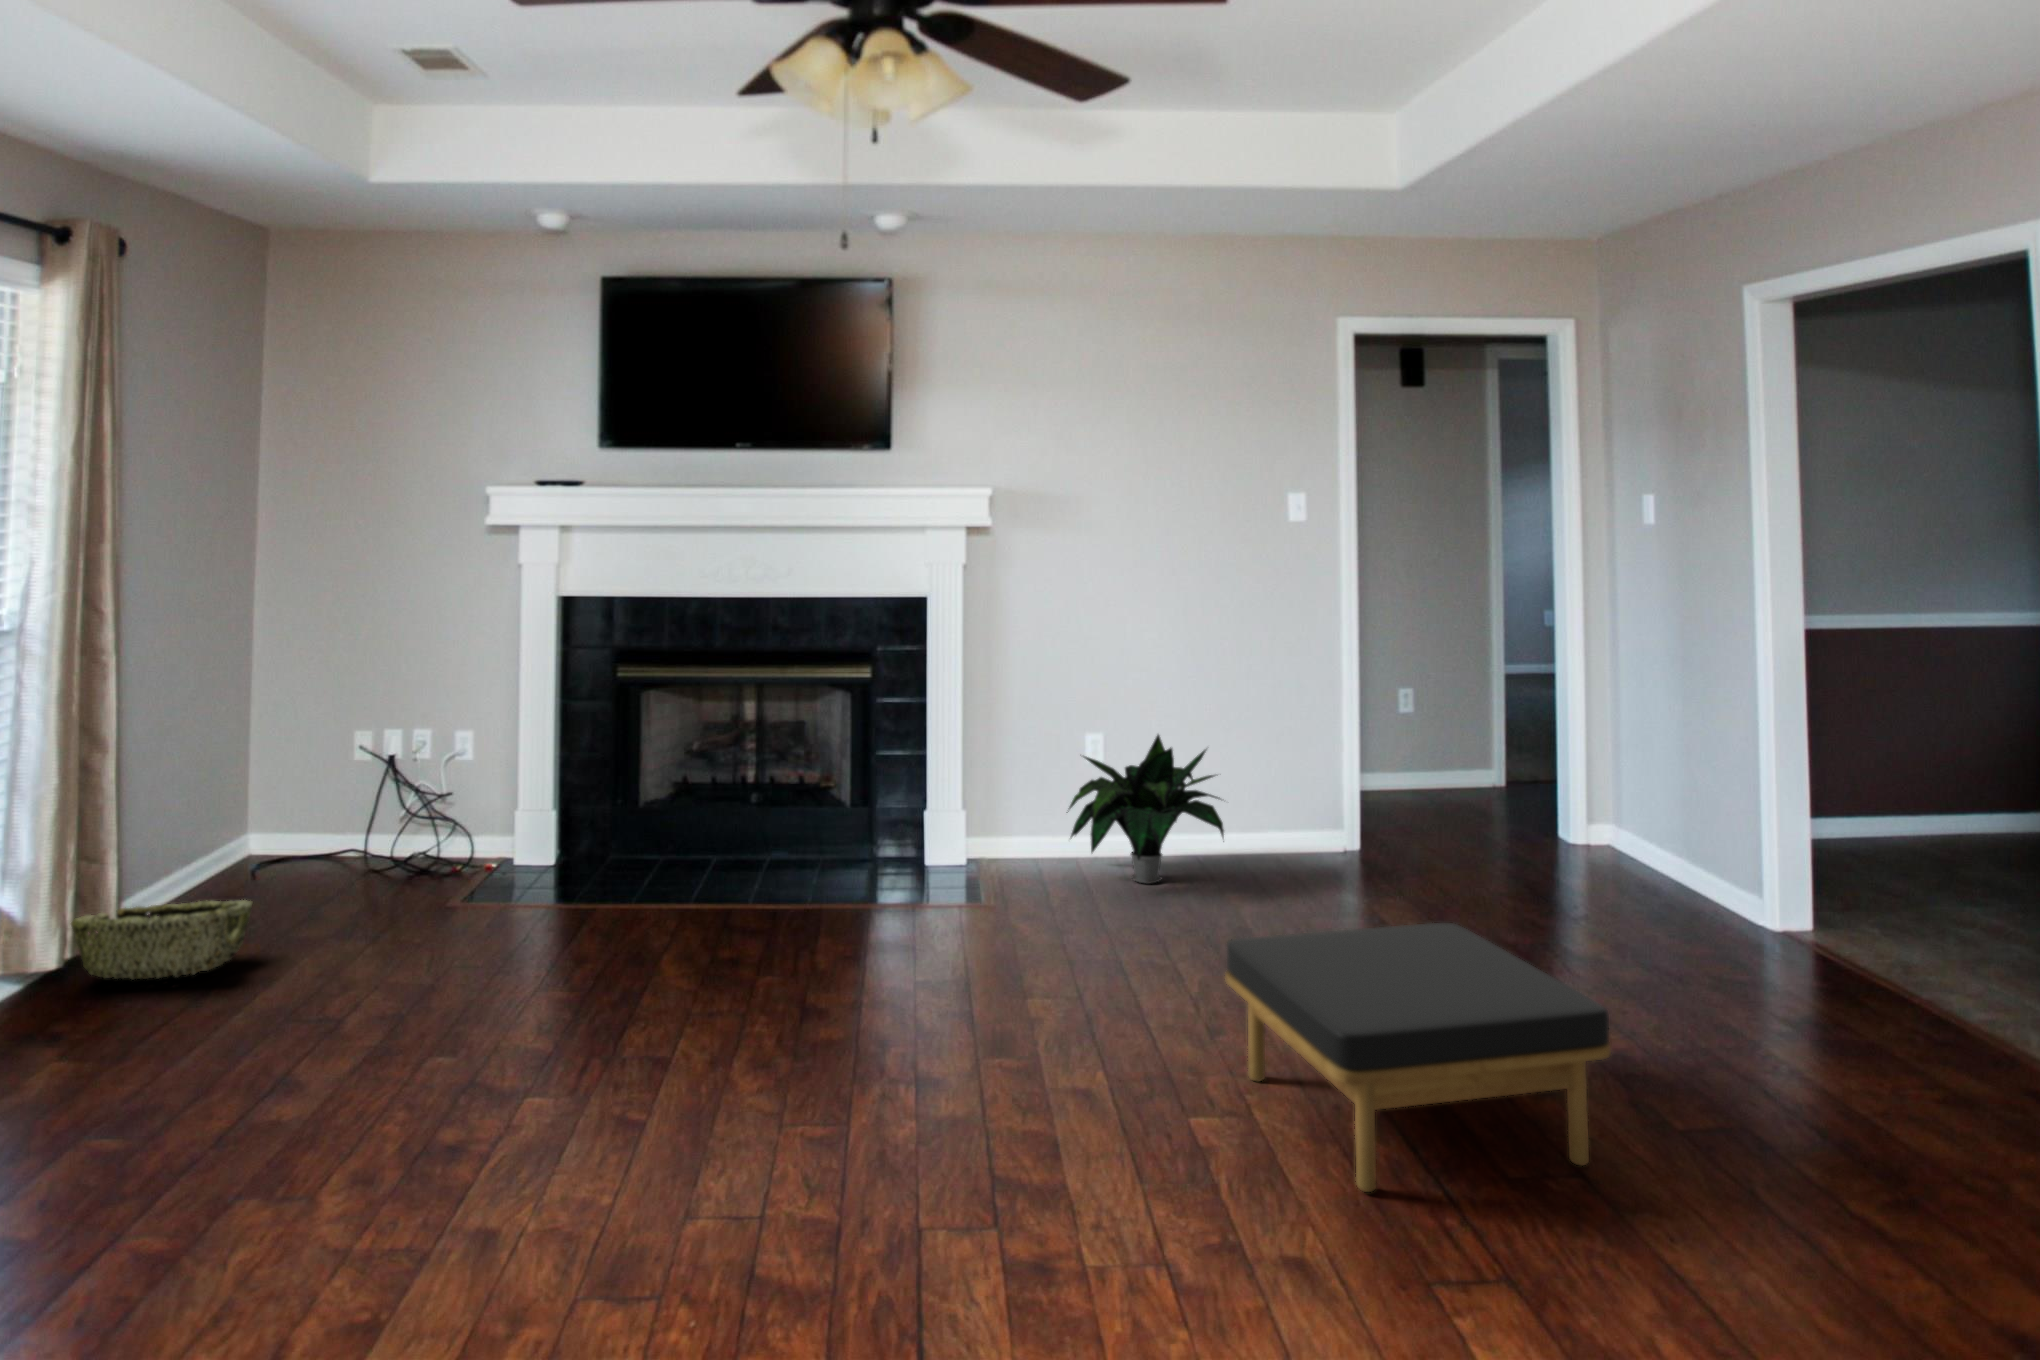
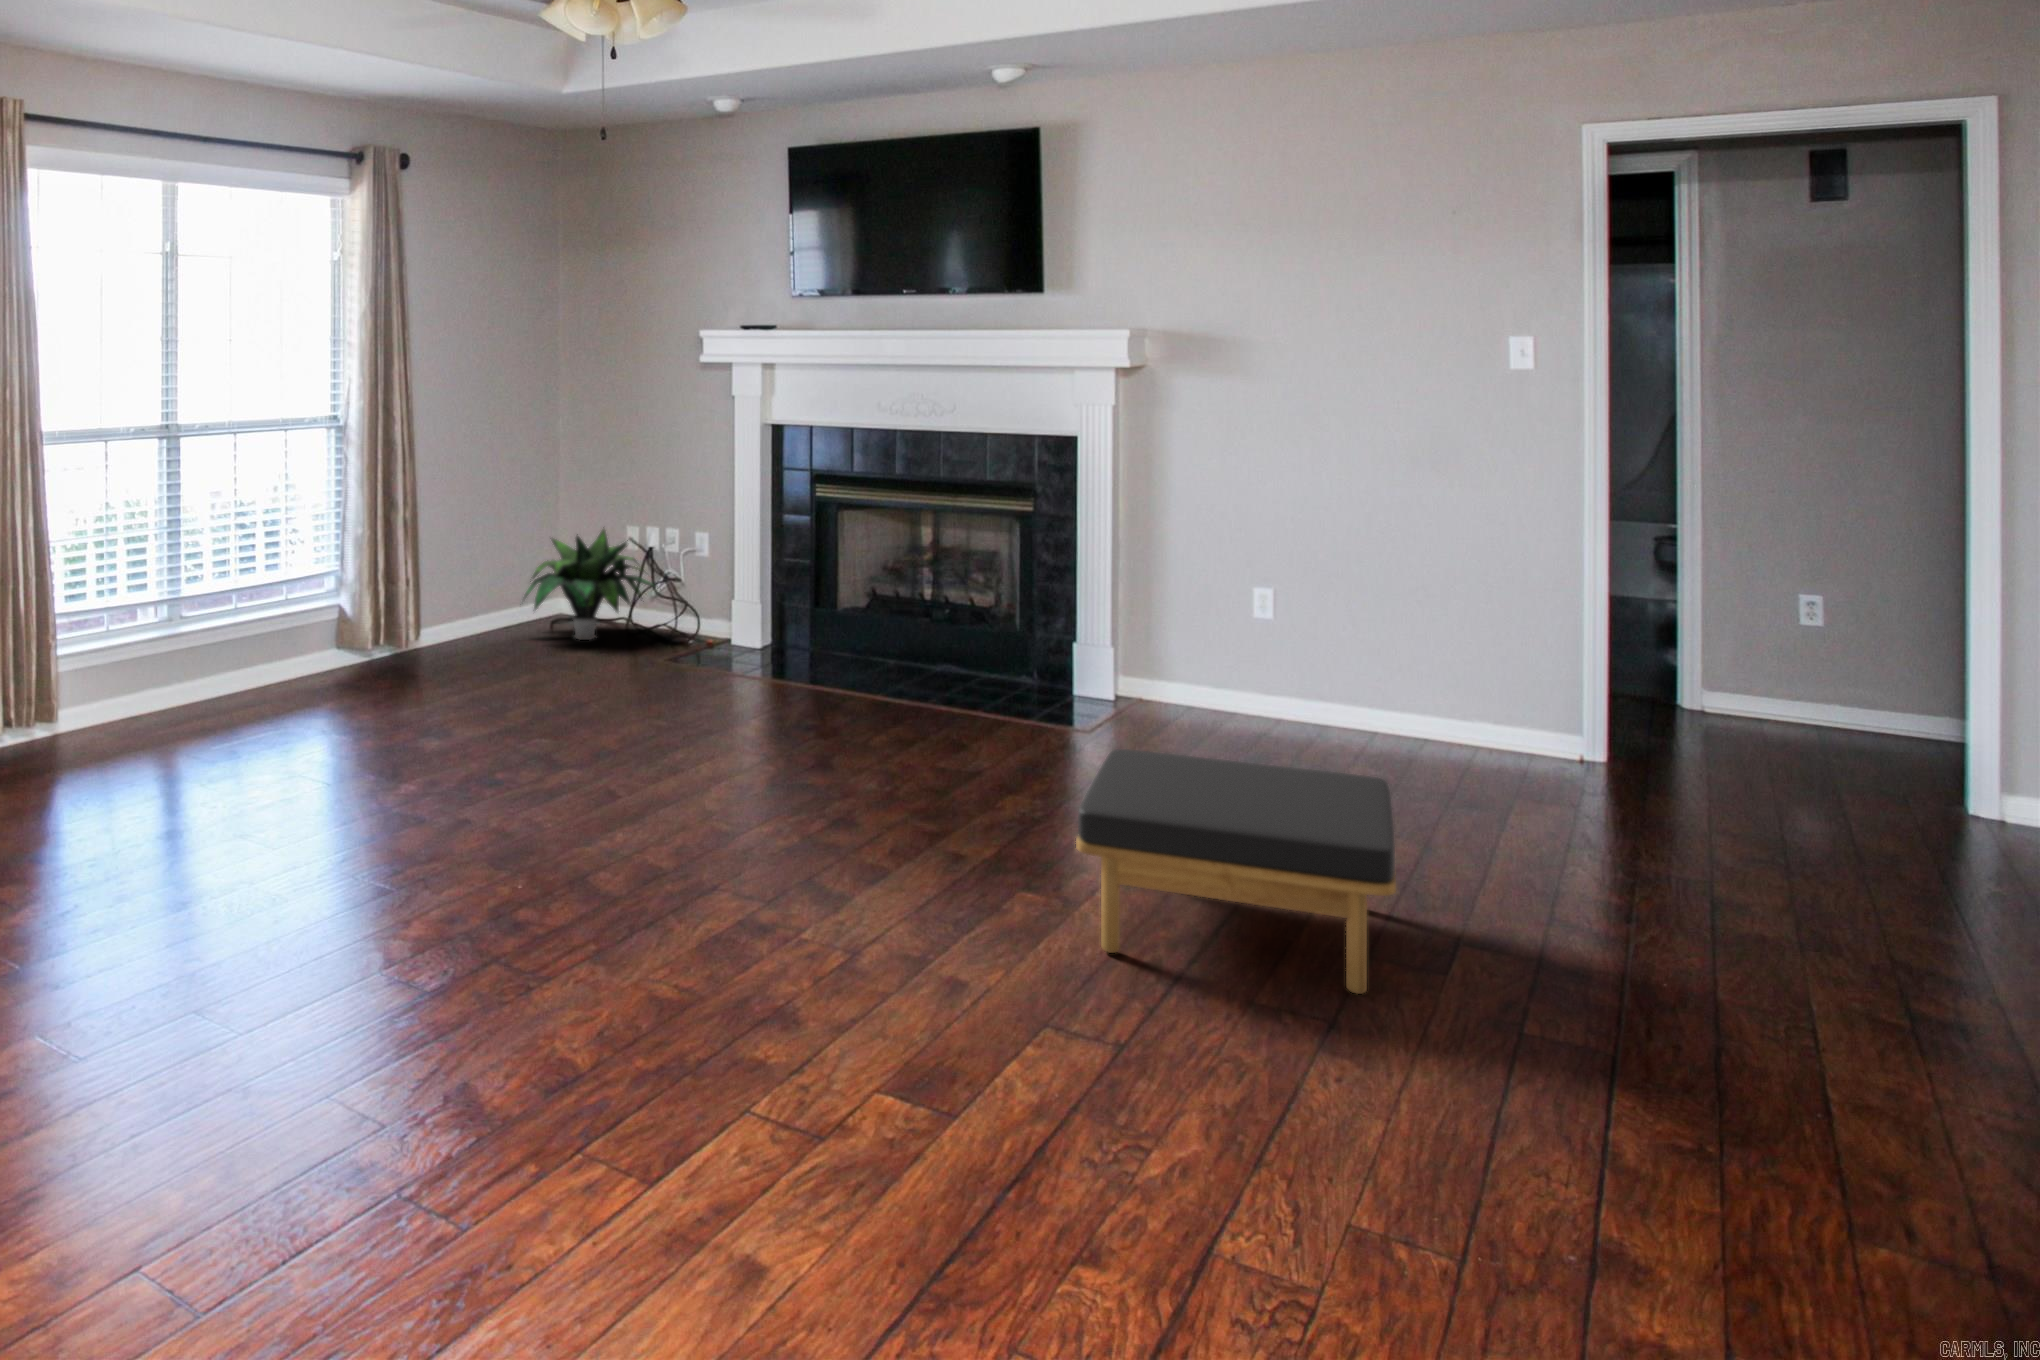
potted plant: present [1067,735,1224,884] -> present [524,529,655,640]
woven basket: present [71,900,253,979] -> none [394,622,503,674]

